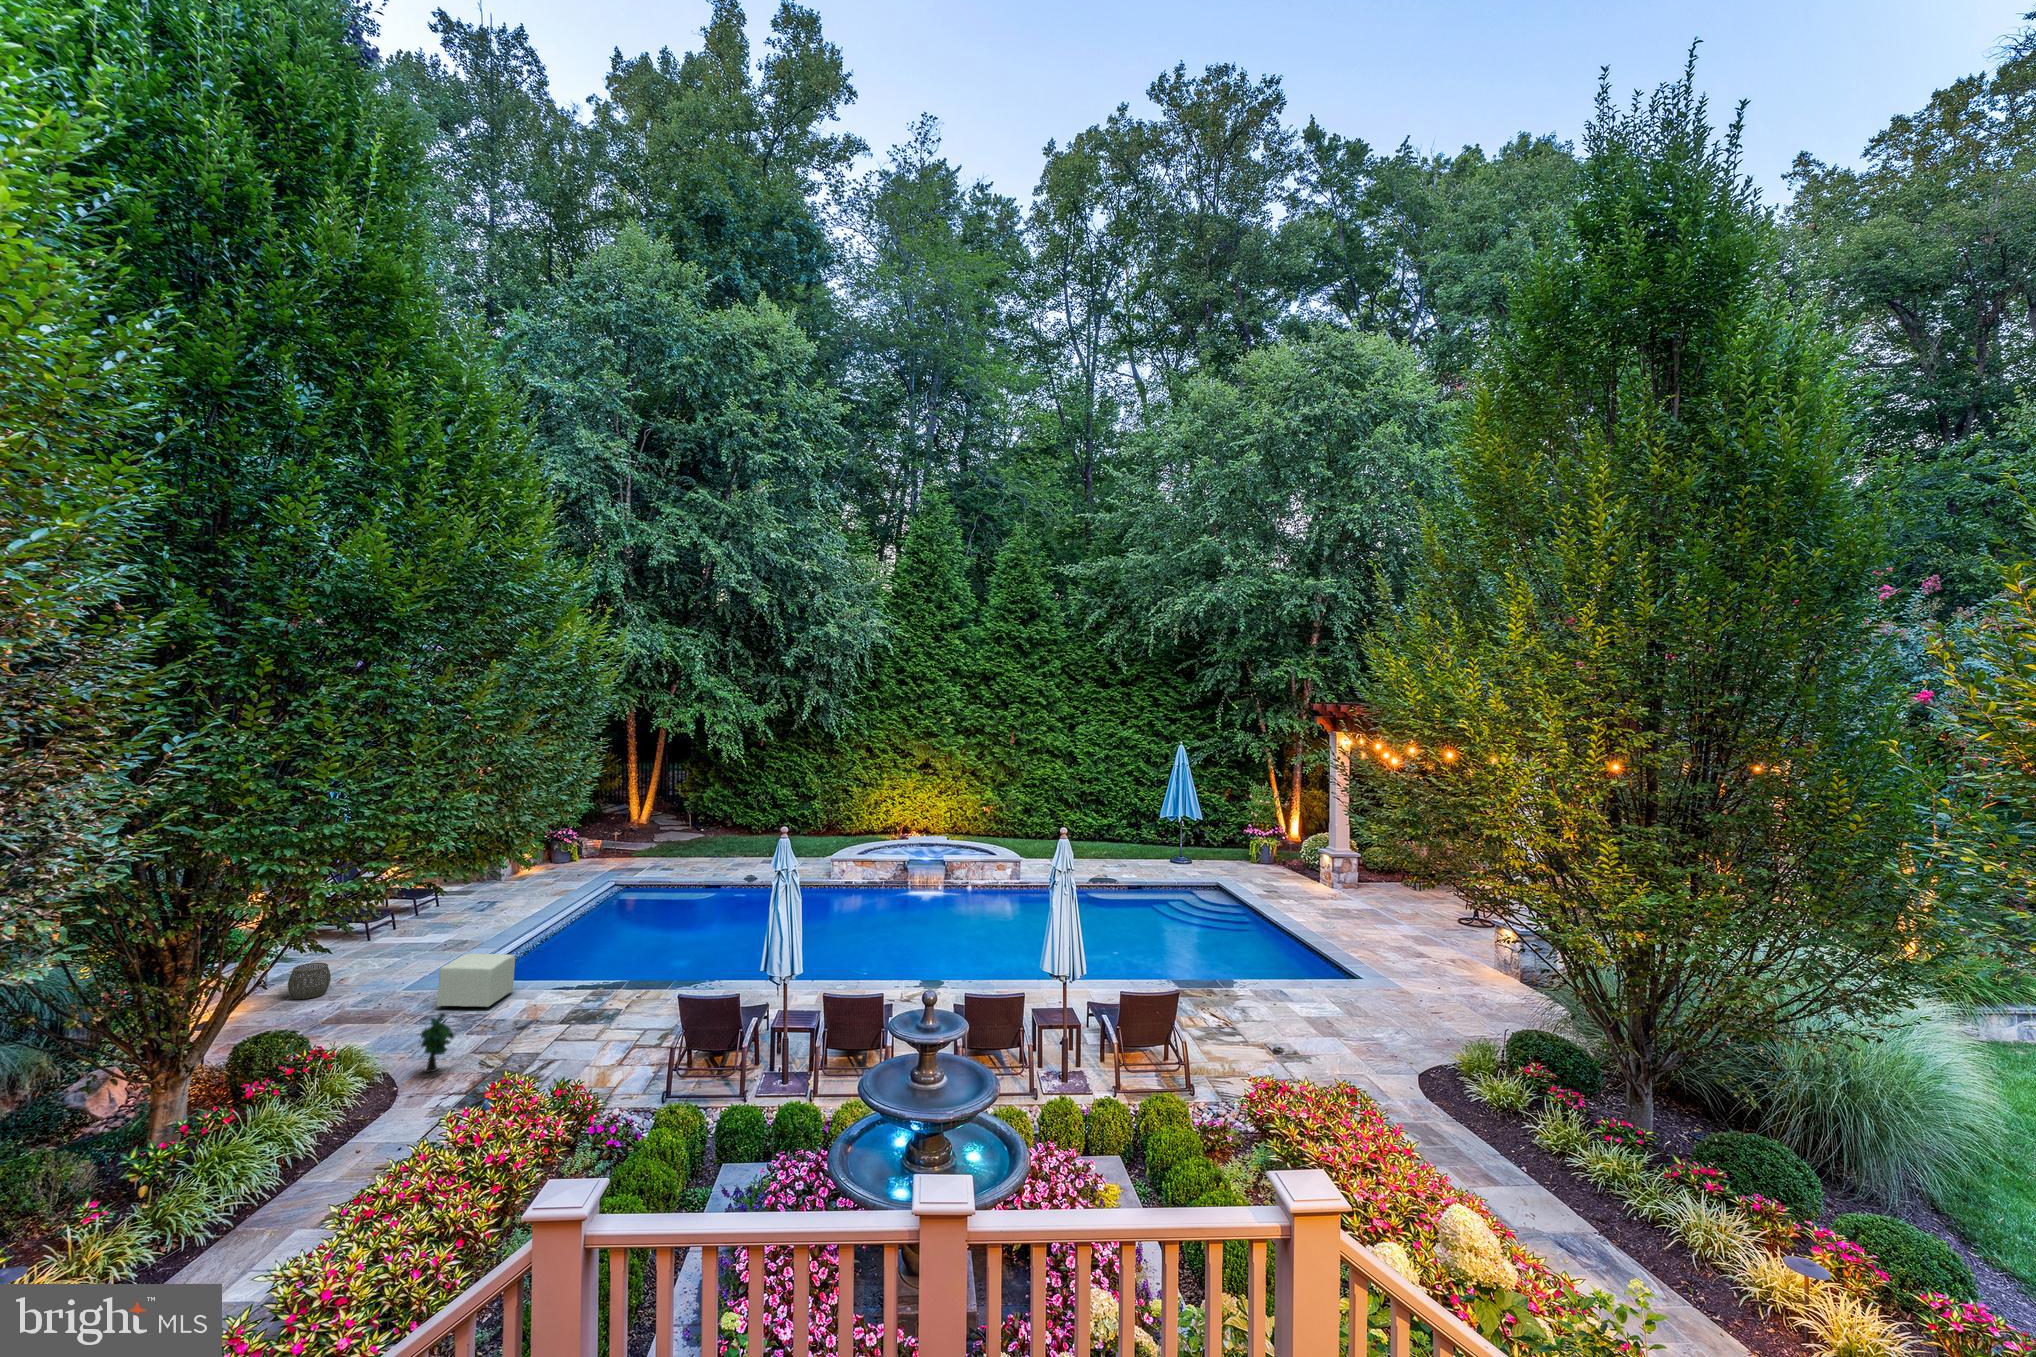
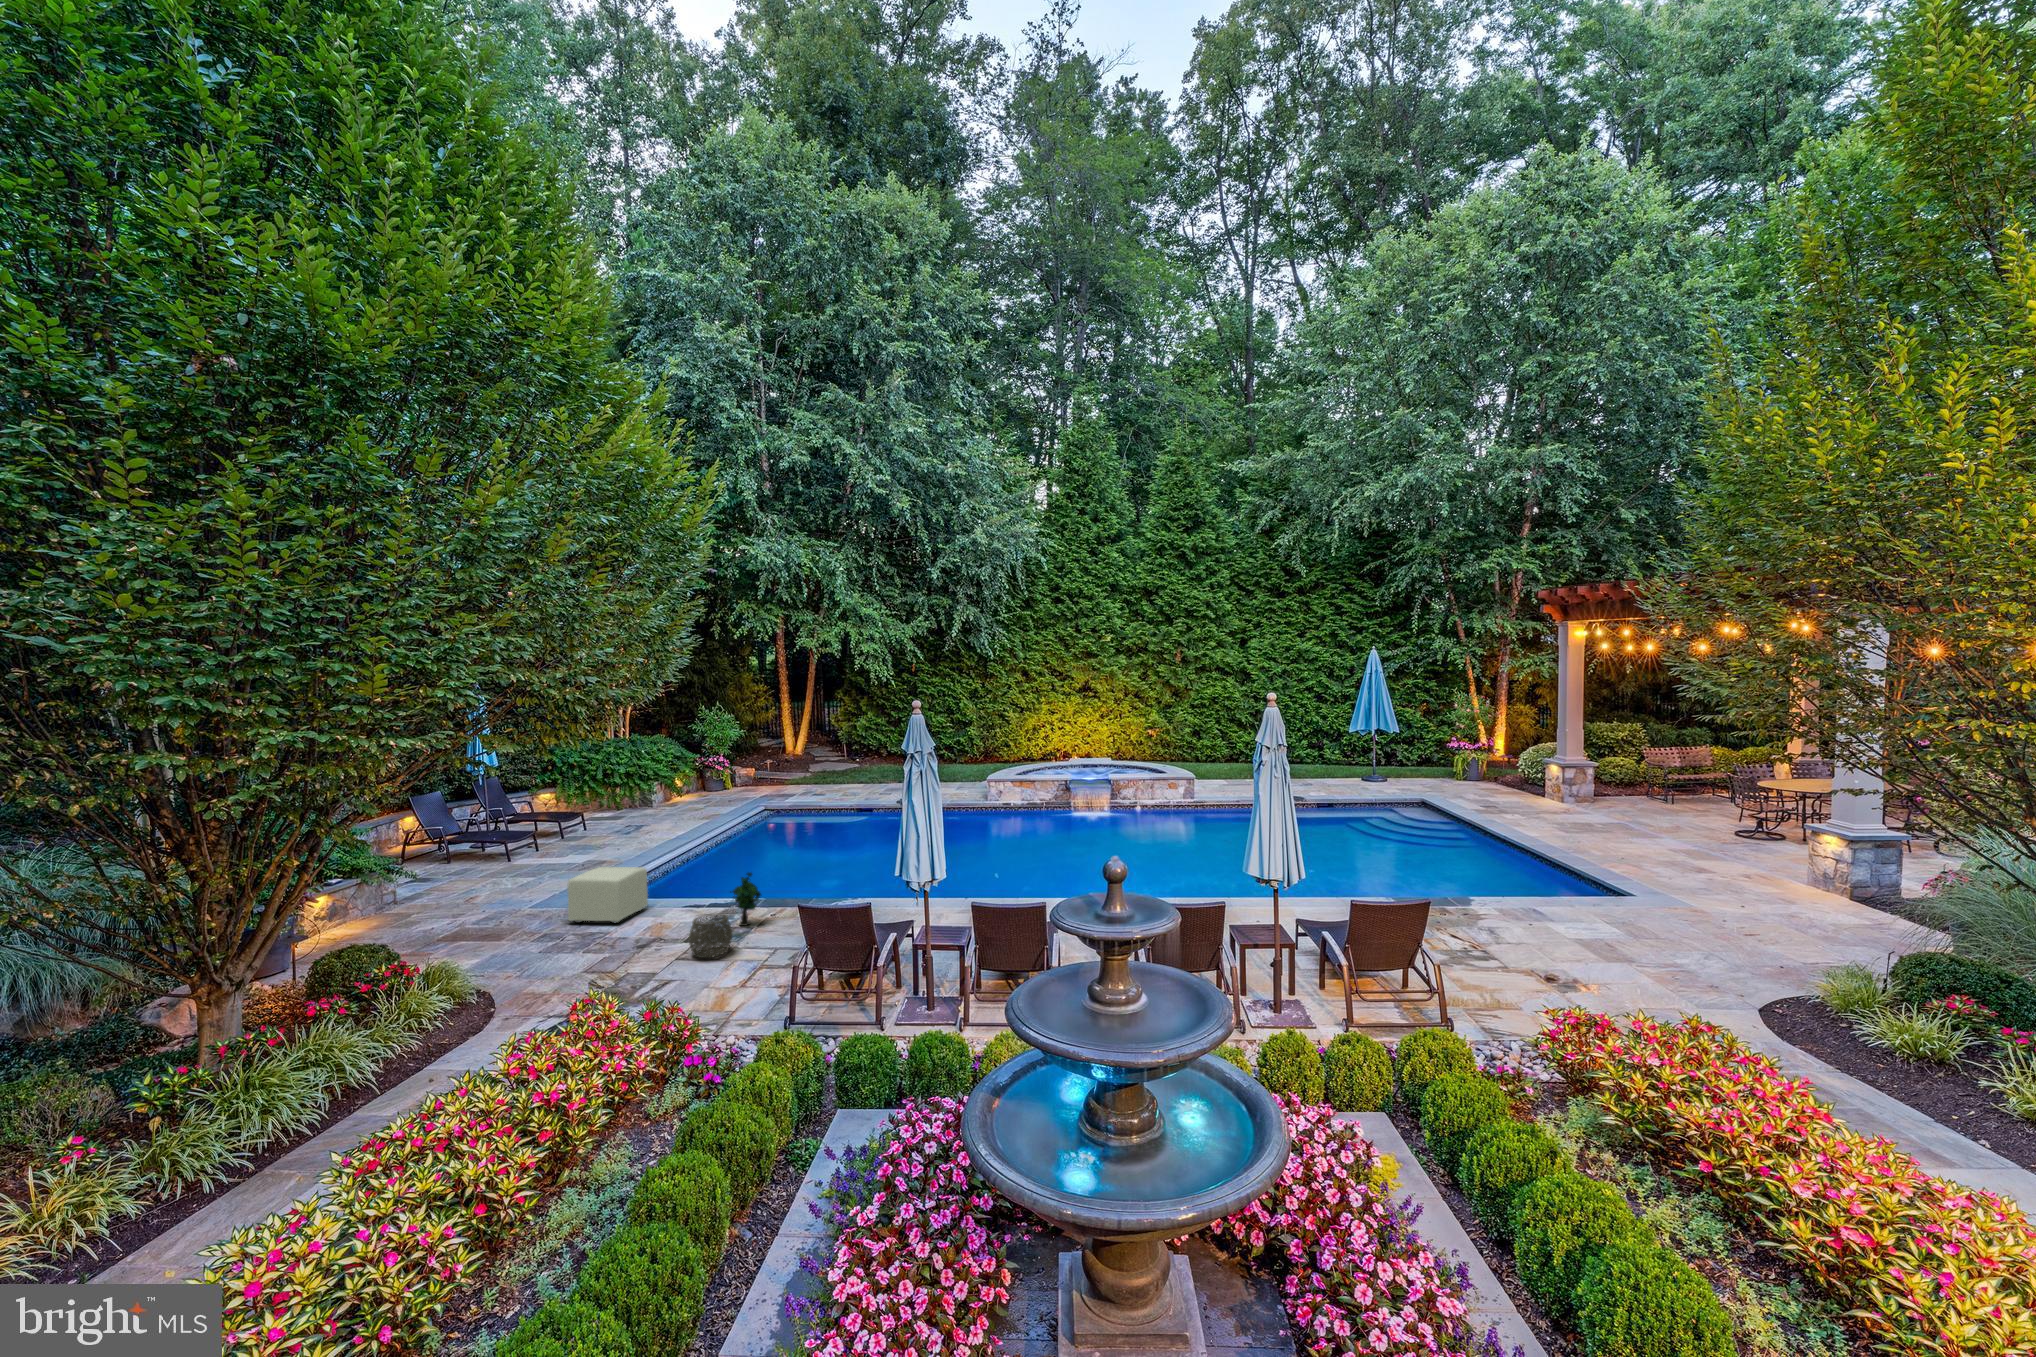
woven basket: present [288,963,331,999] -> present [689,913,732,958]
decorative plant: present [419,1013,455,1073] -> present [733,872,761,926]

